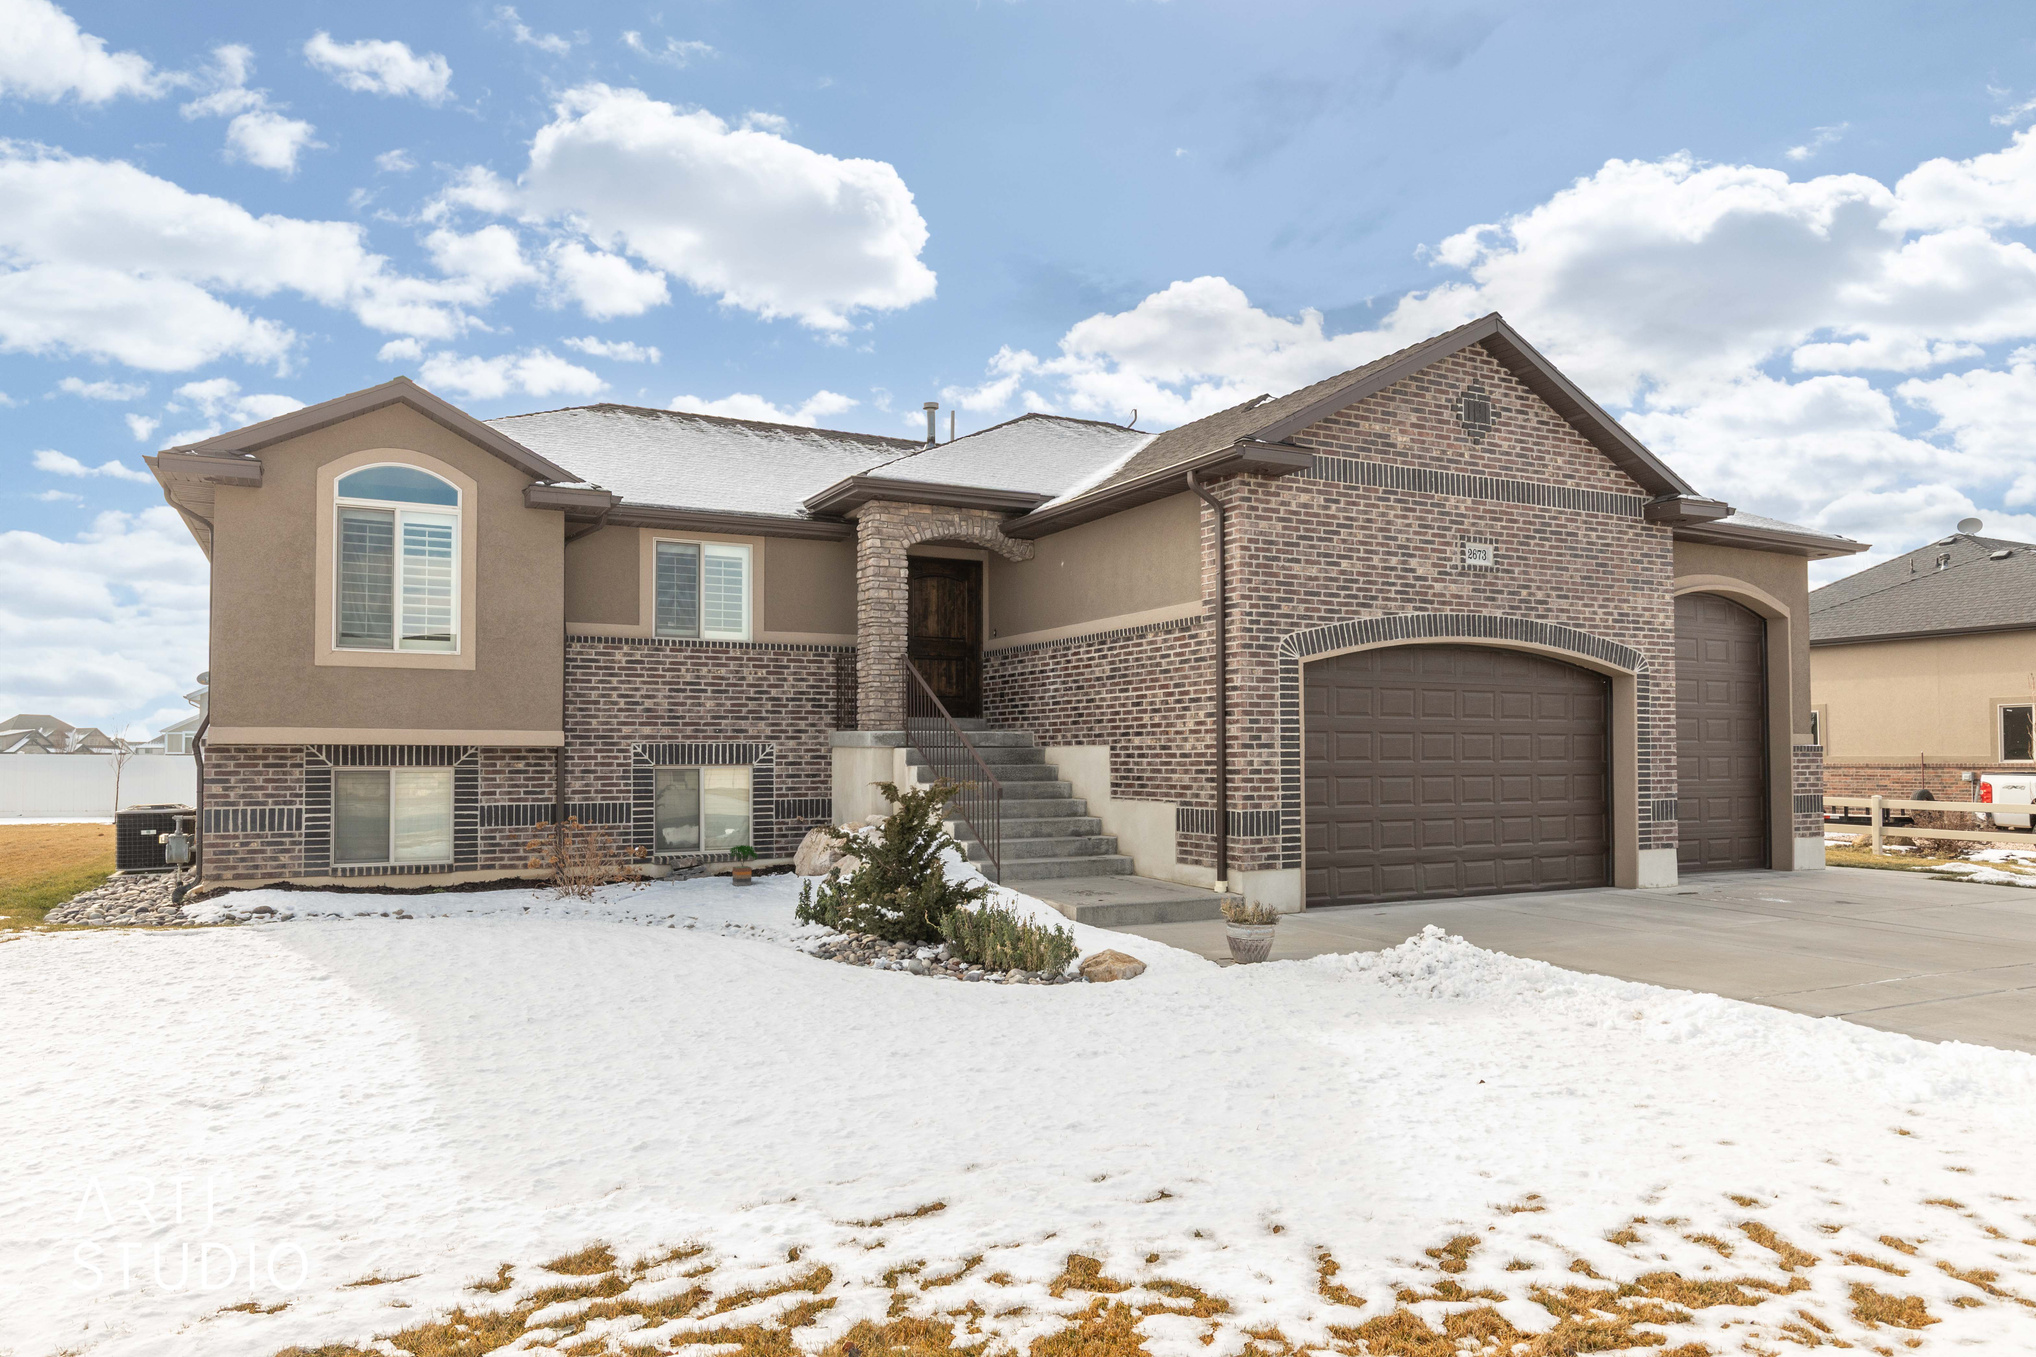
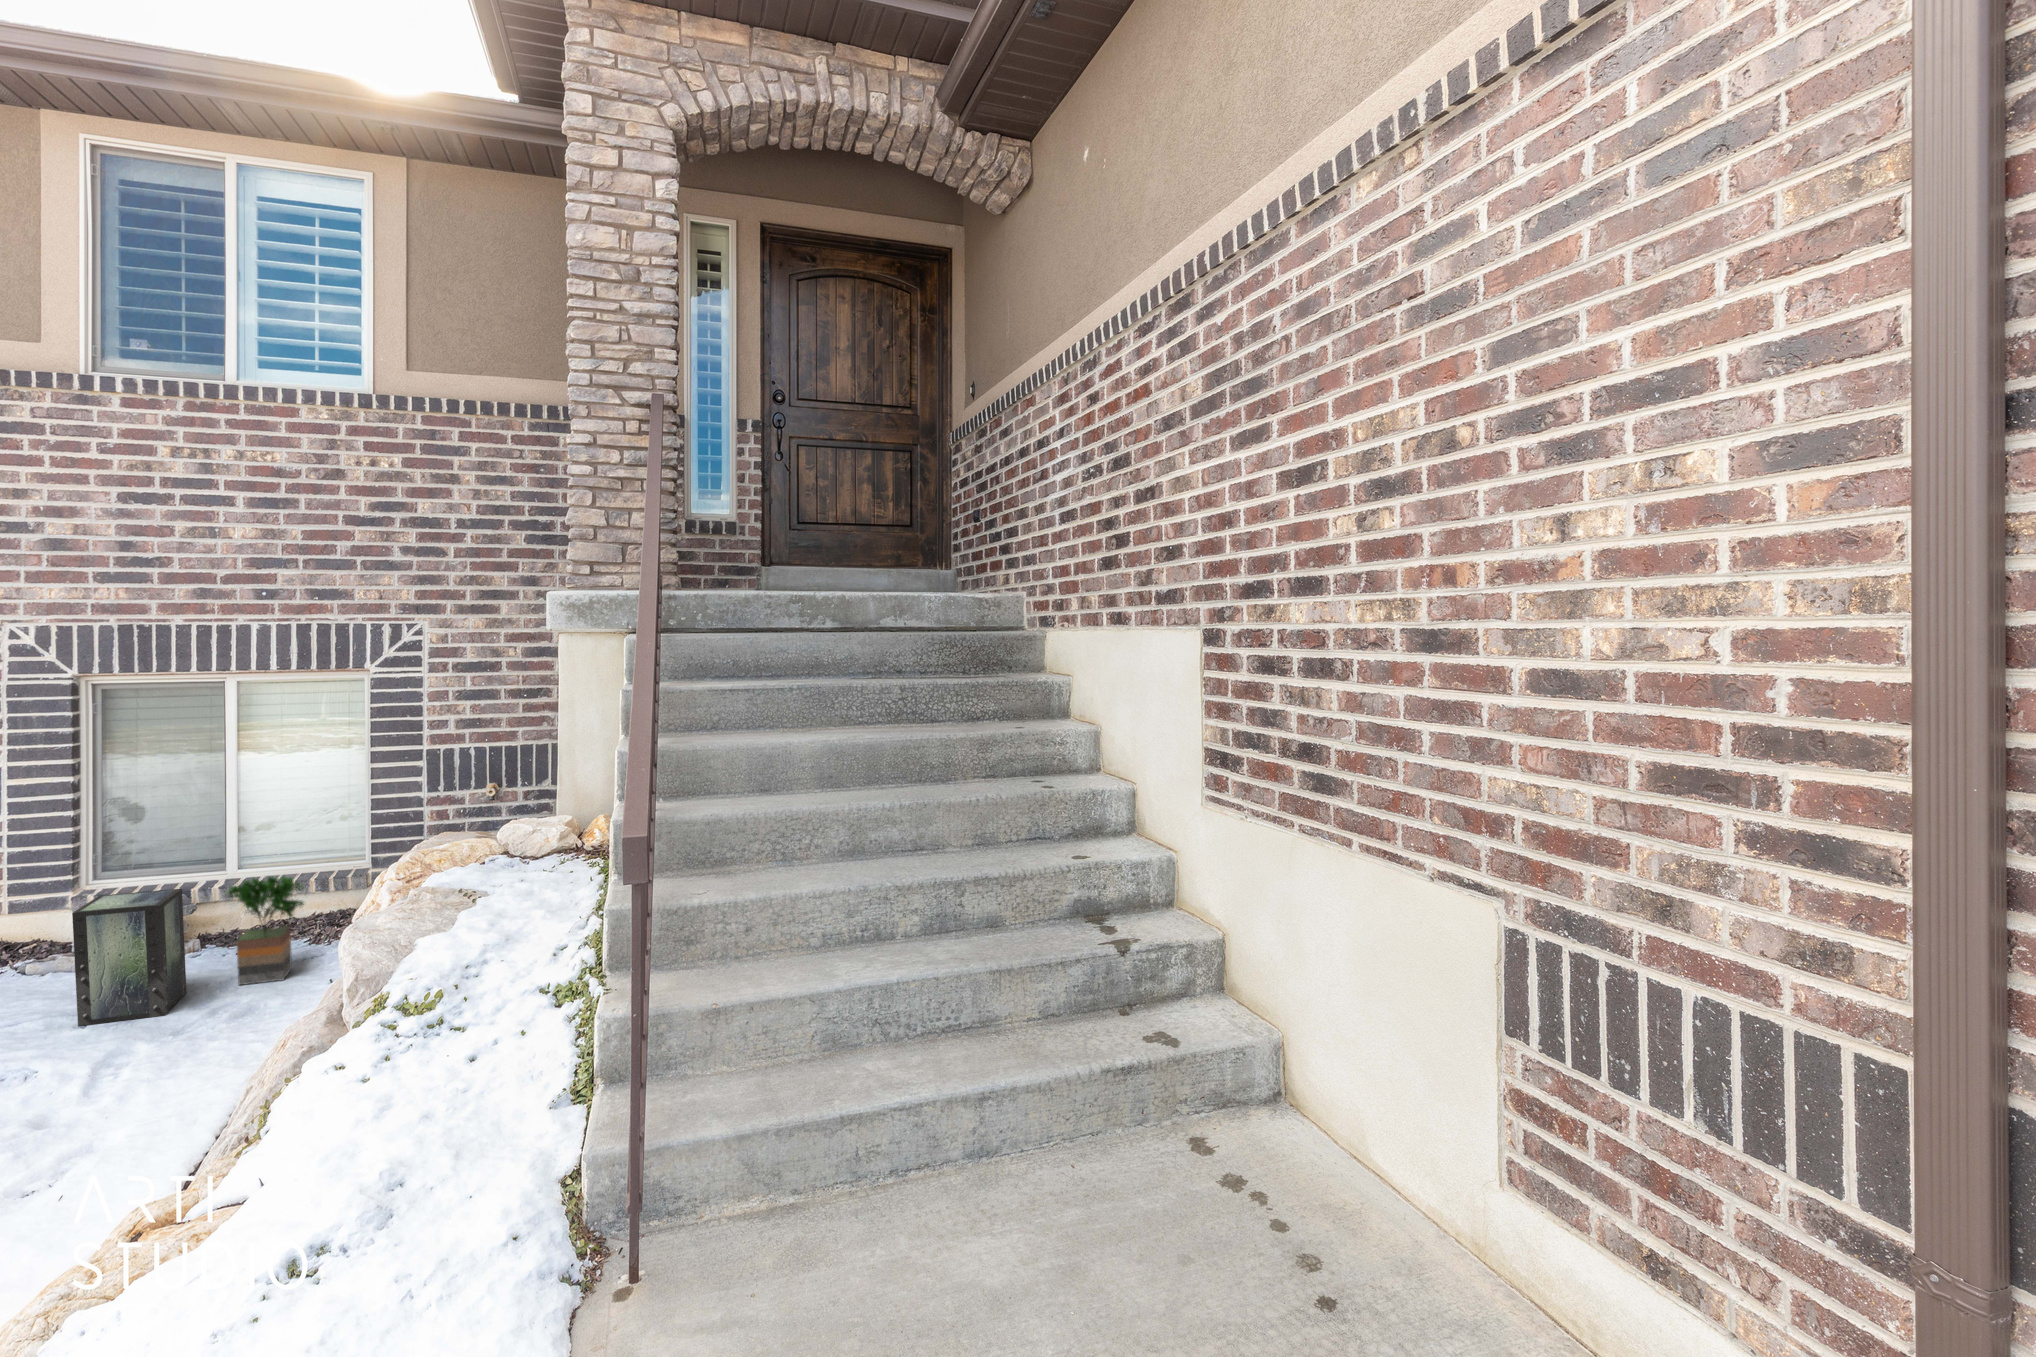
storage box: none [697,846,730,892] -> present [72,889,187,1026]

